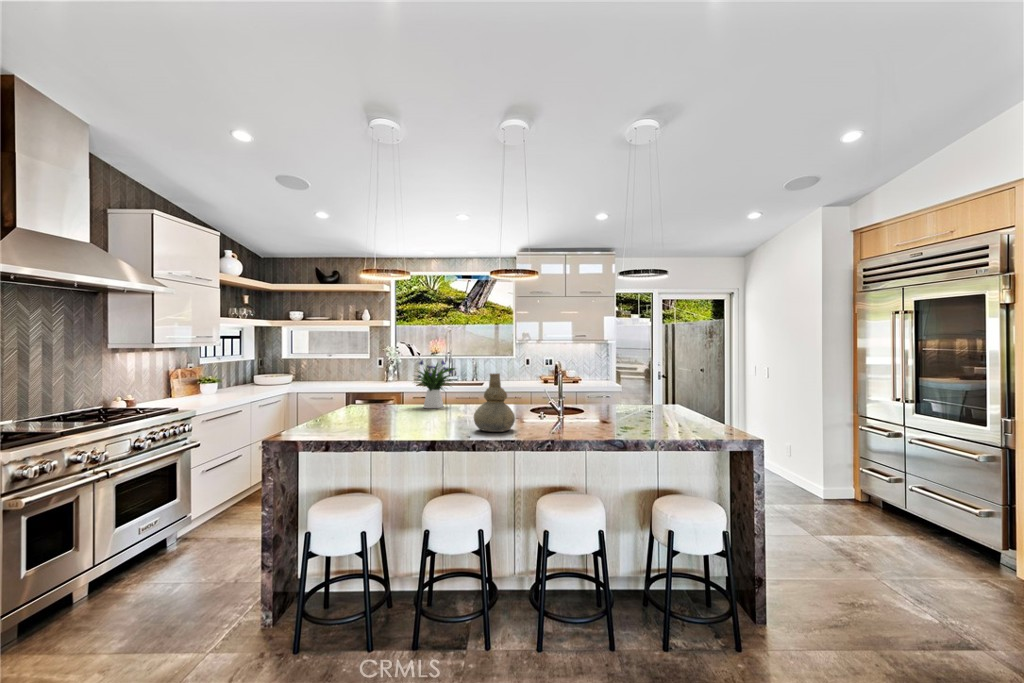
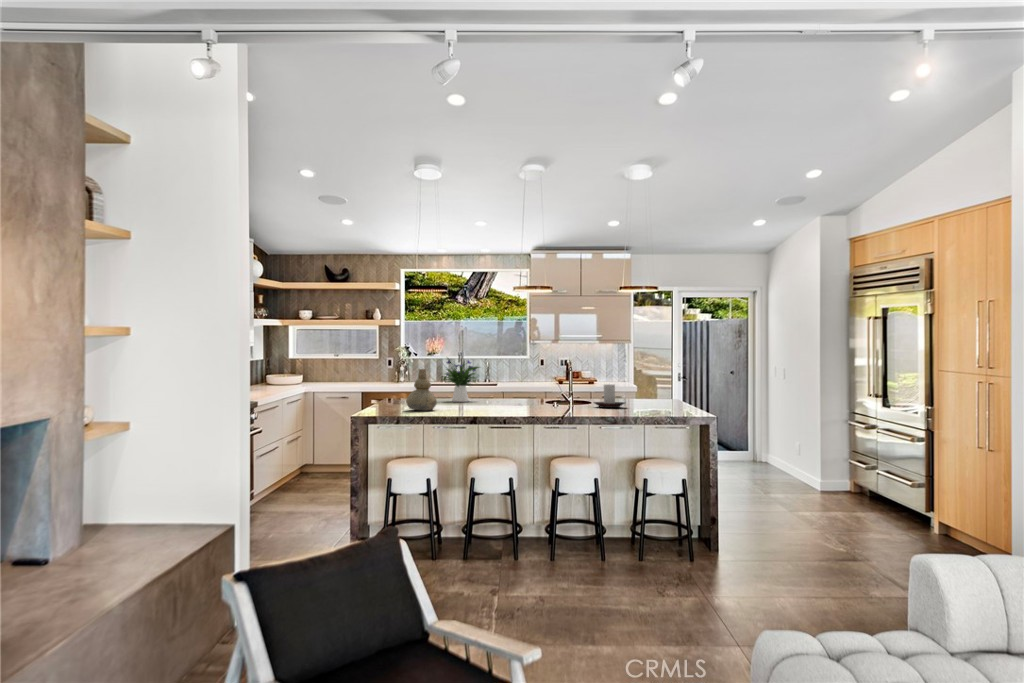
vase: present [474,373,515,432] -> present [406,369,437,410]
candle holder: none [590,390,633,423] -> present [594,384,625,408]

